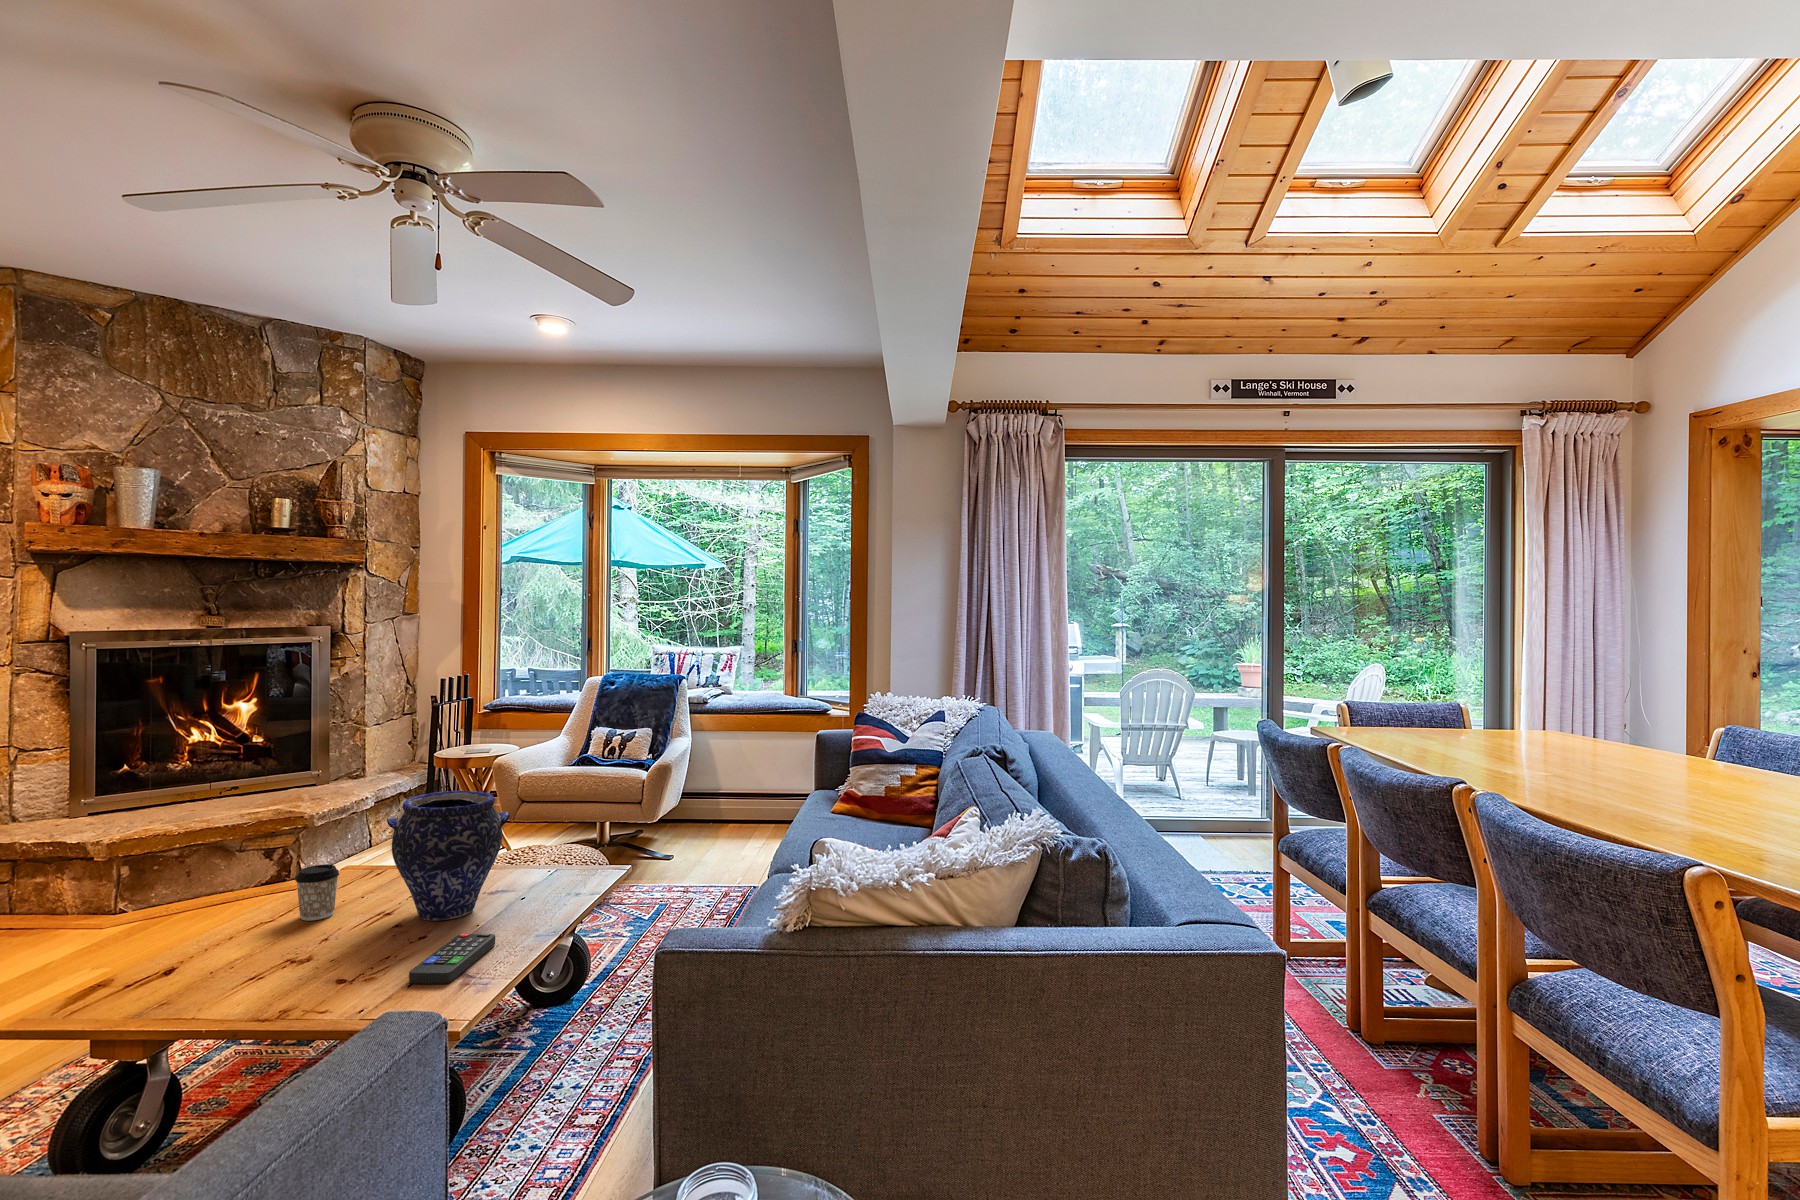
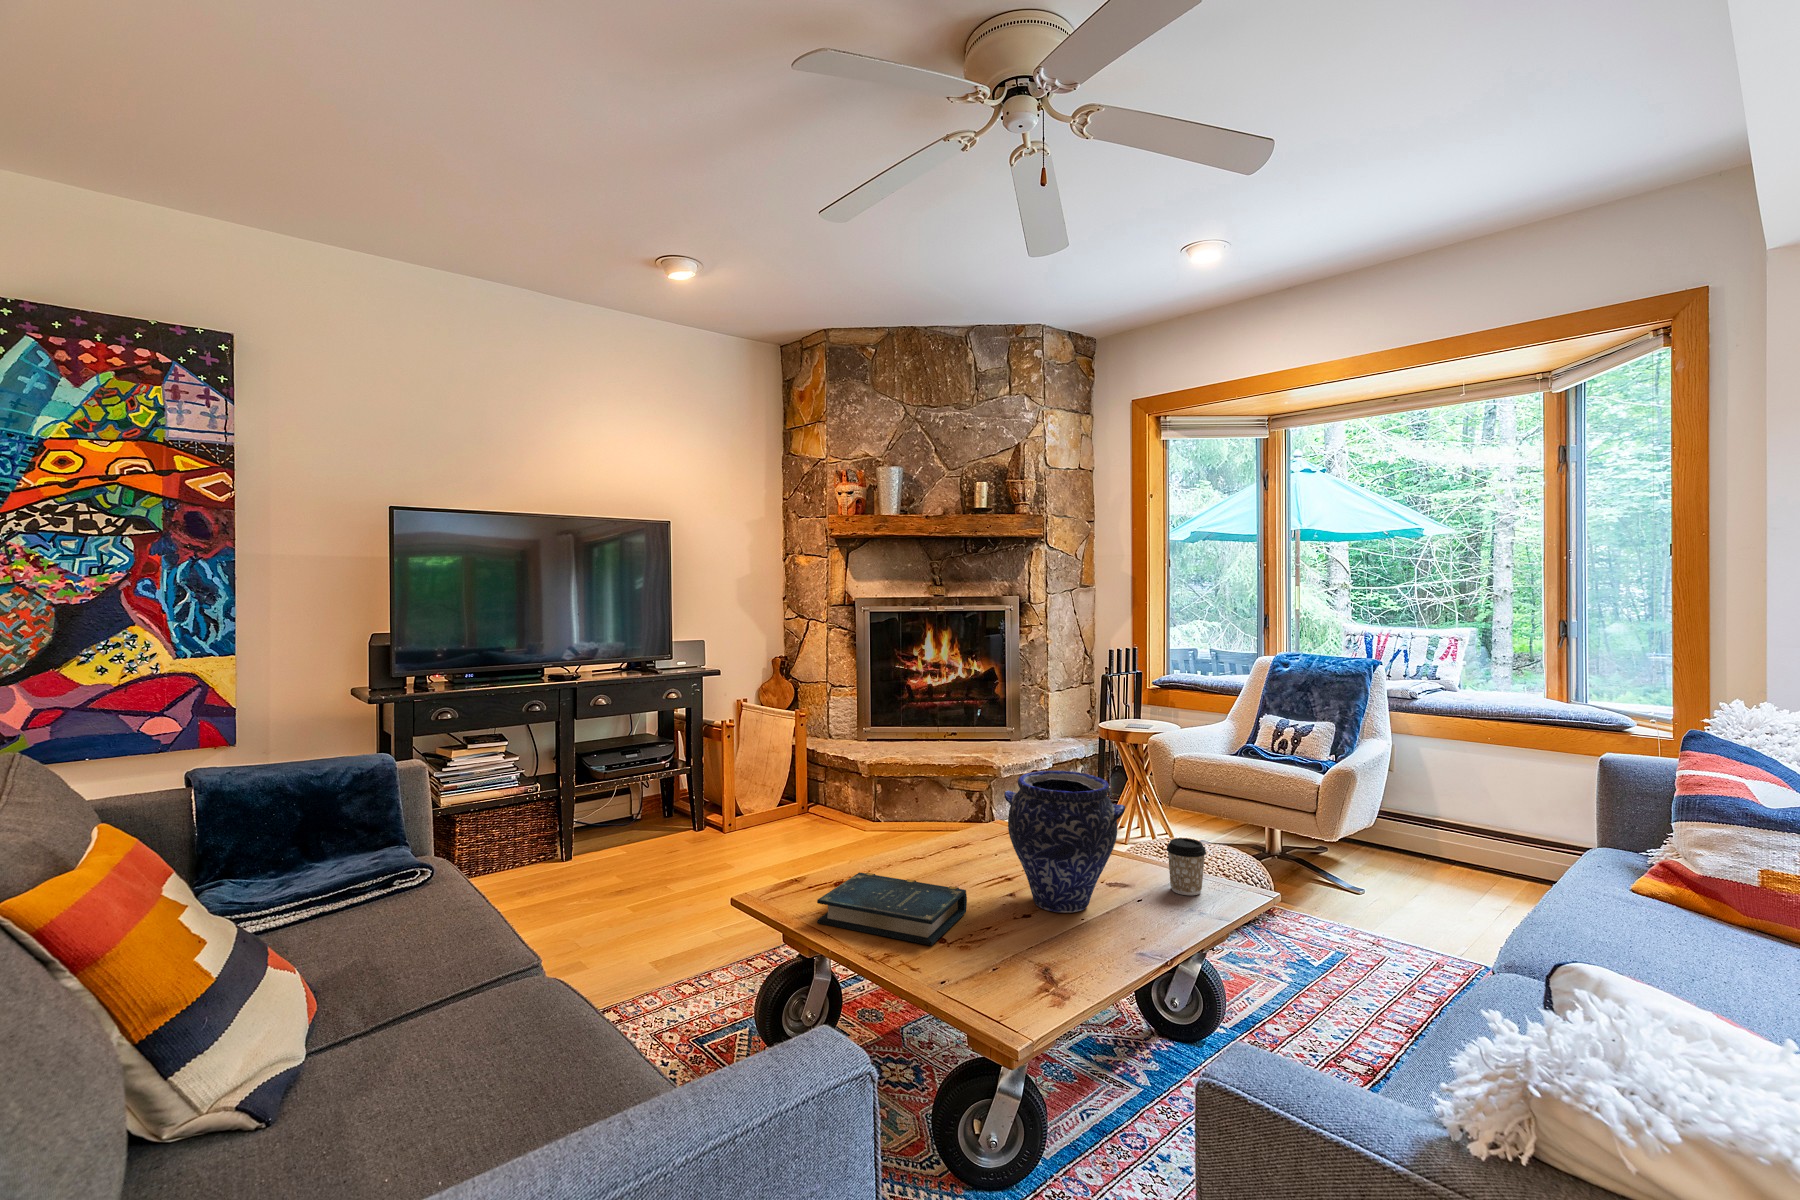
coffee cup: present [295,864,339,921] -> present [1167,838,1206,895]
book: none [167,920,351,995] -> present [817,872,967,946]
remote control: present [409,933,495,984] -> none [996,936,1094,995]

